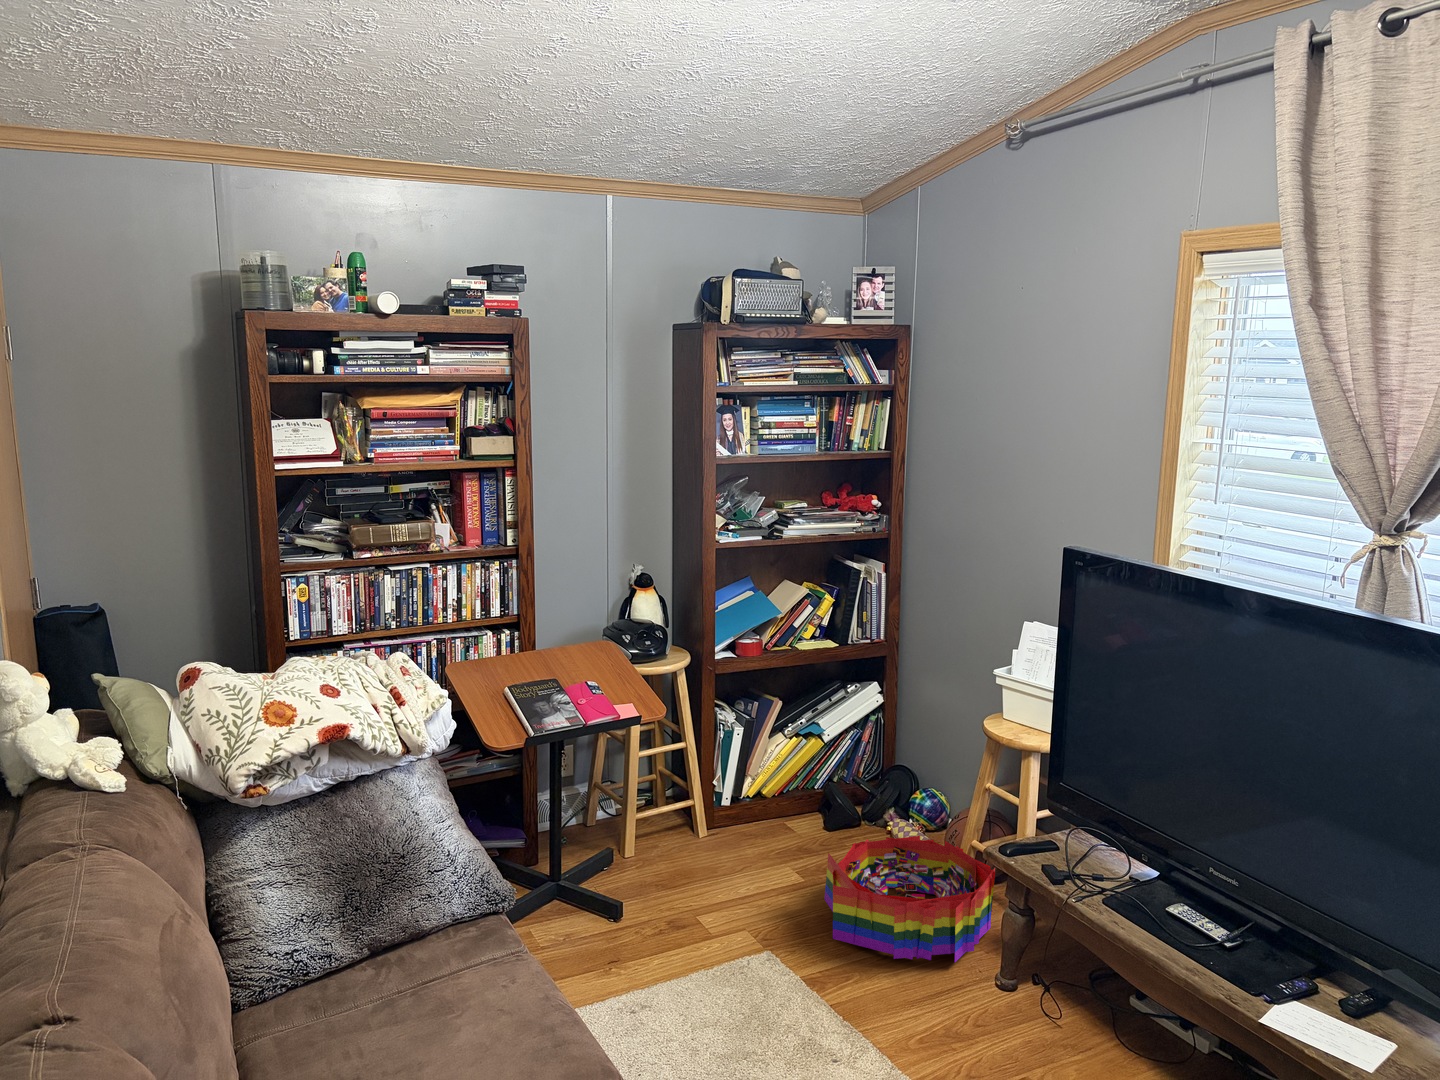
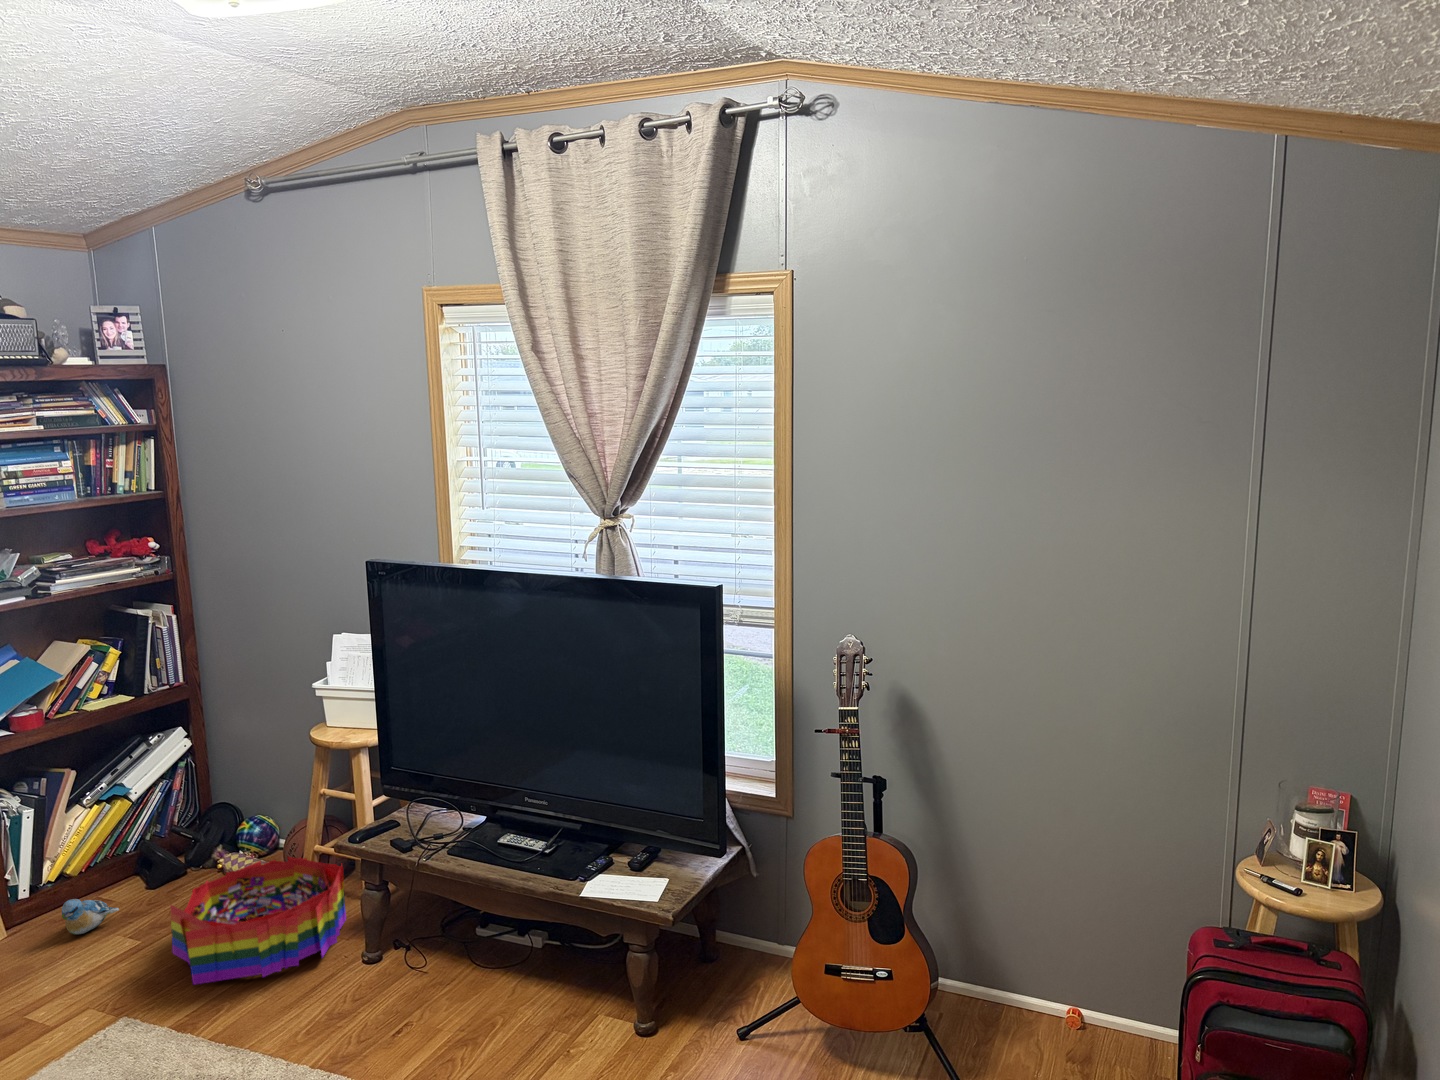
plush toy: none [749,817,795,850] -> present [62,899,119,935]

